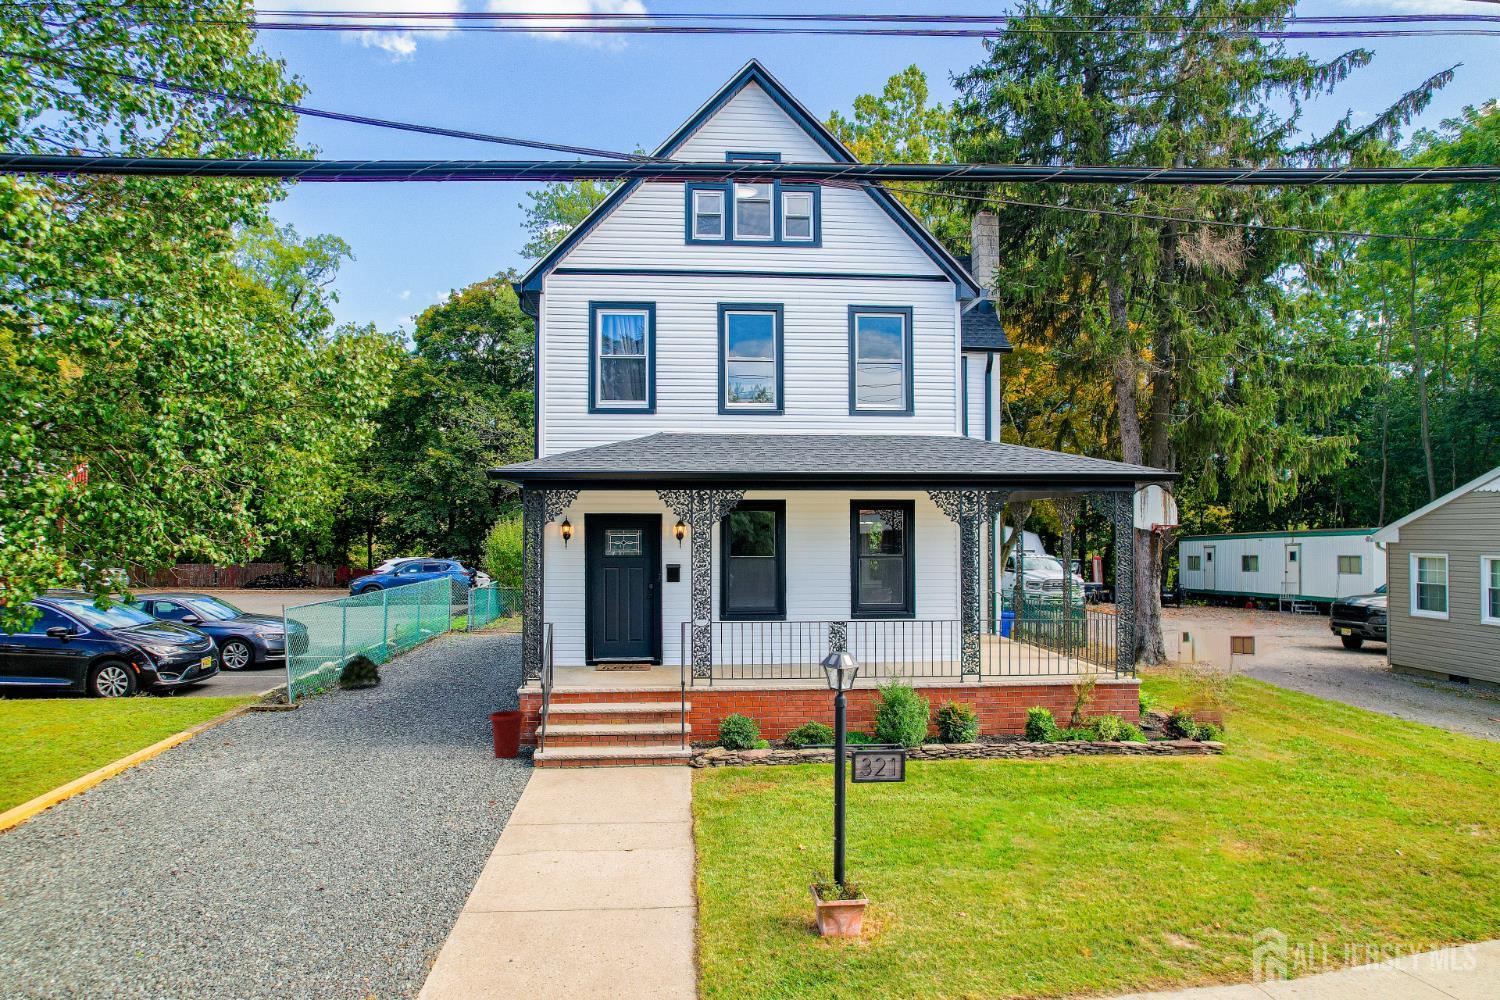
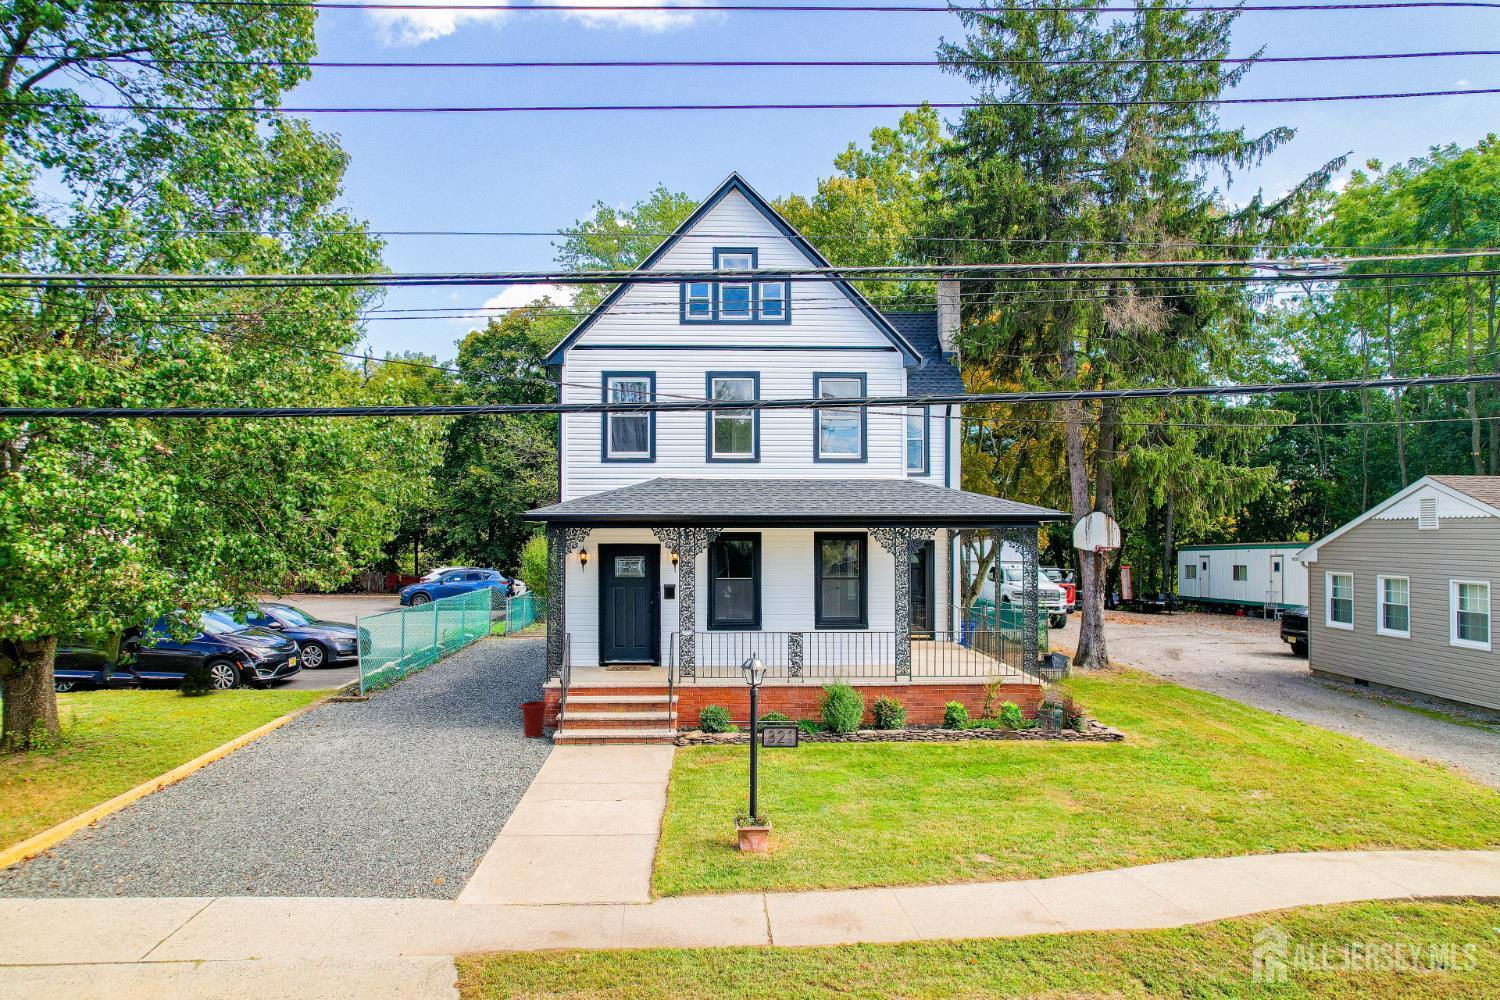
potted plant: present [337,655,381,690] -> present [176,666,216,696]

